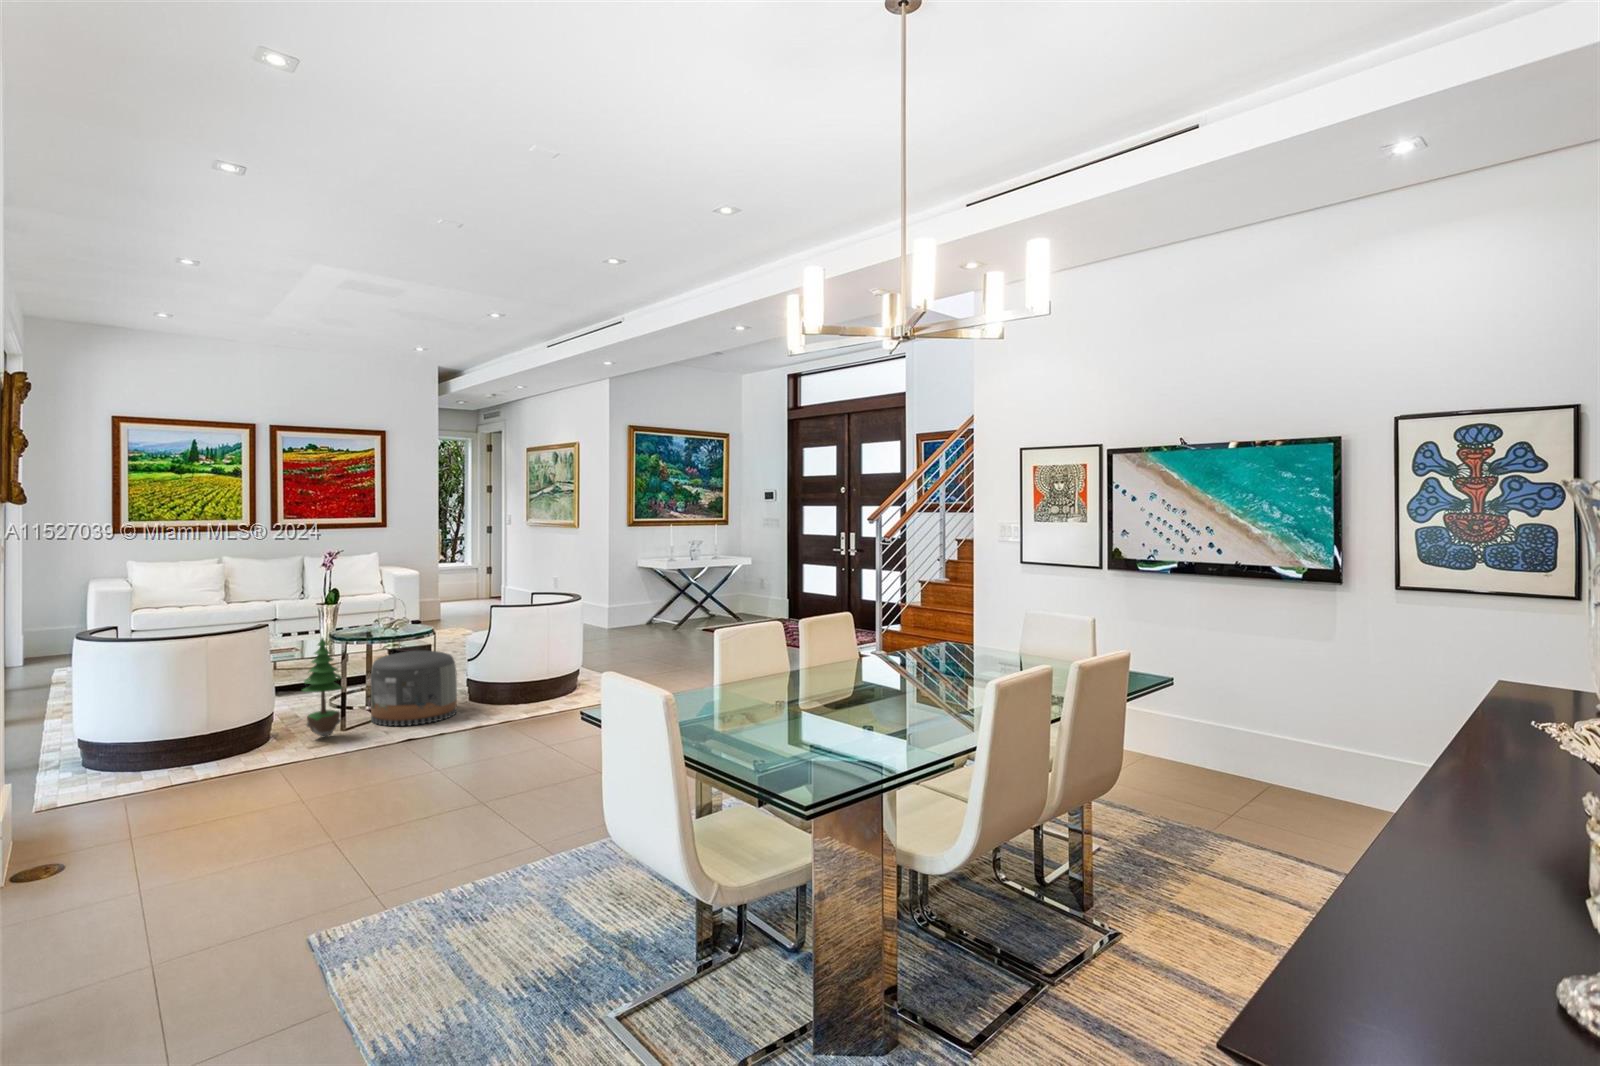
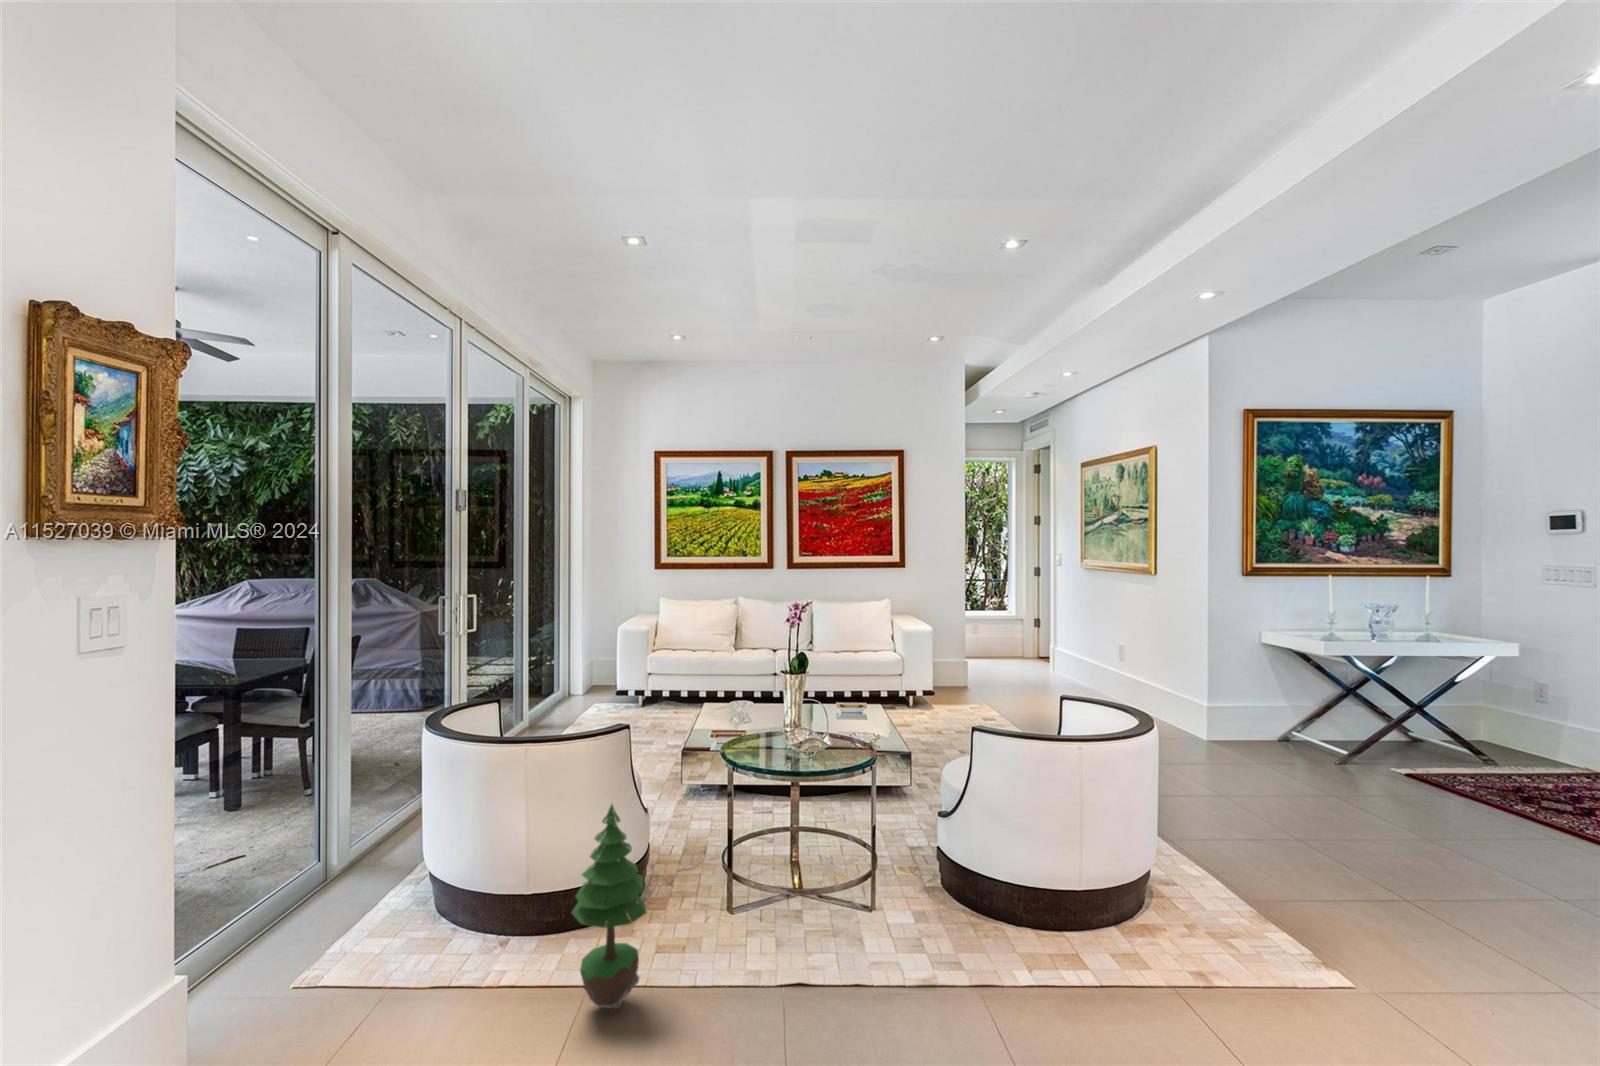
pouf: present [370,651,457,726] -> none [720,823,880,1029]

